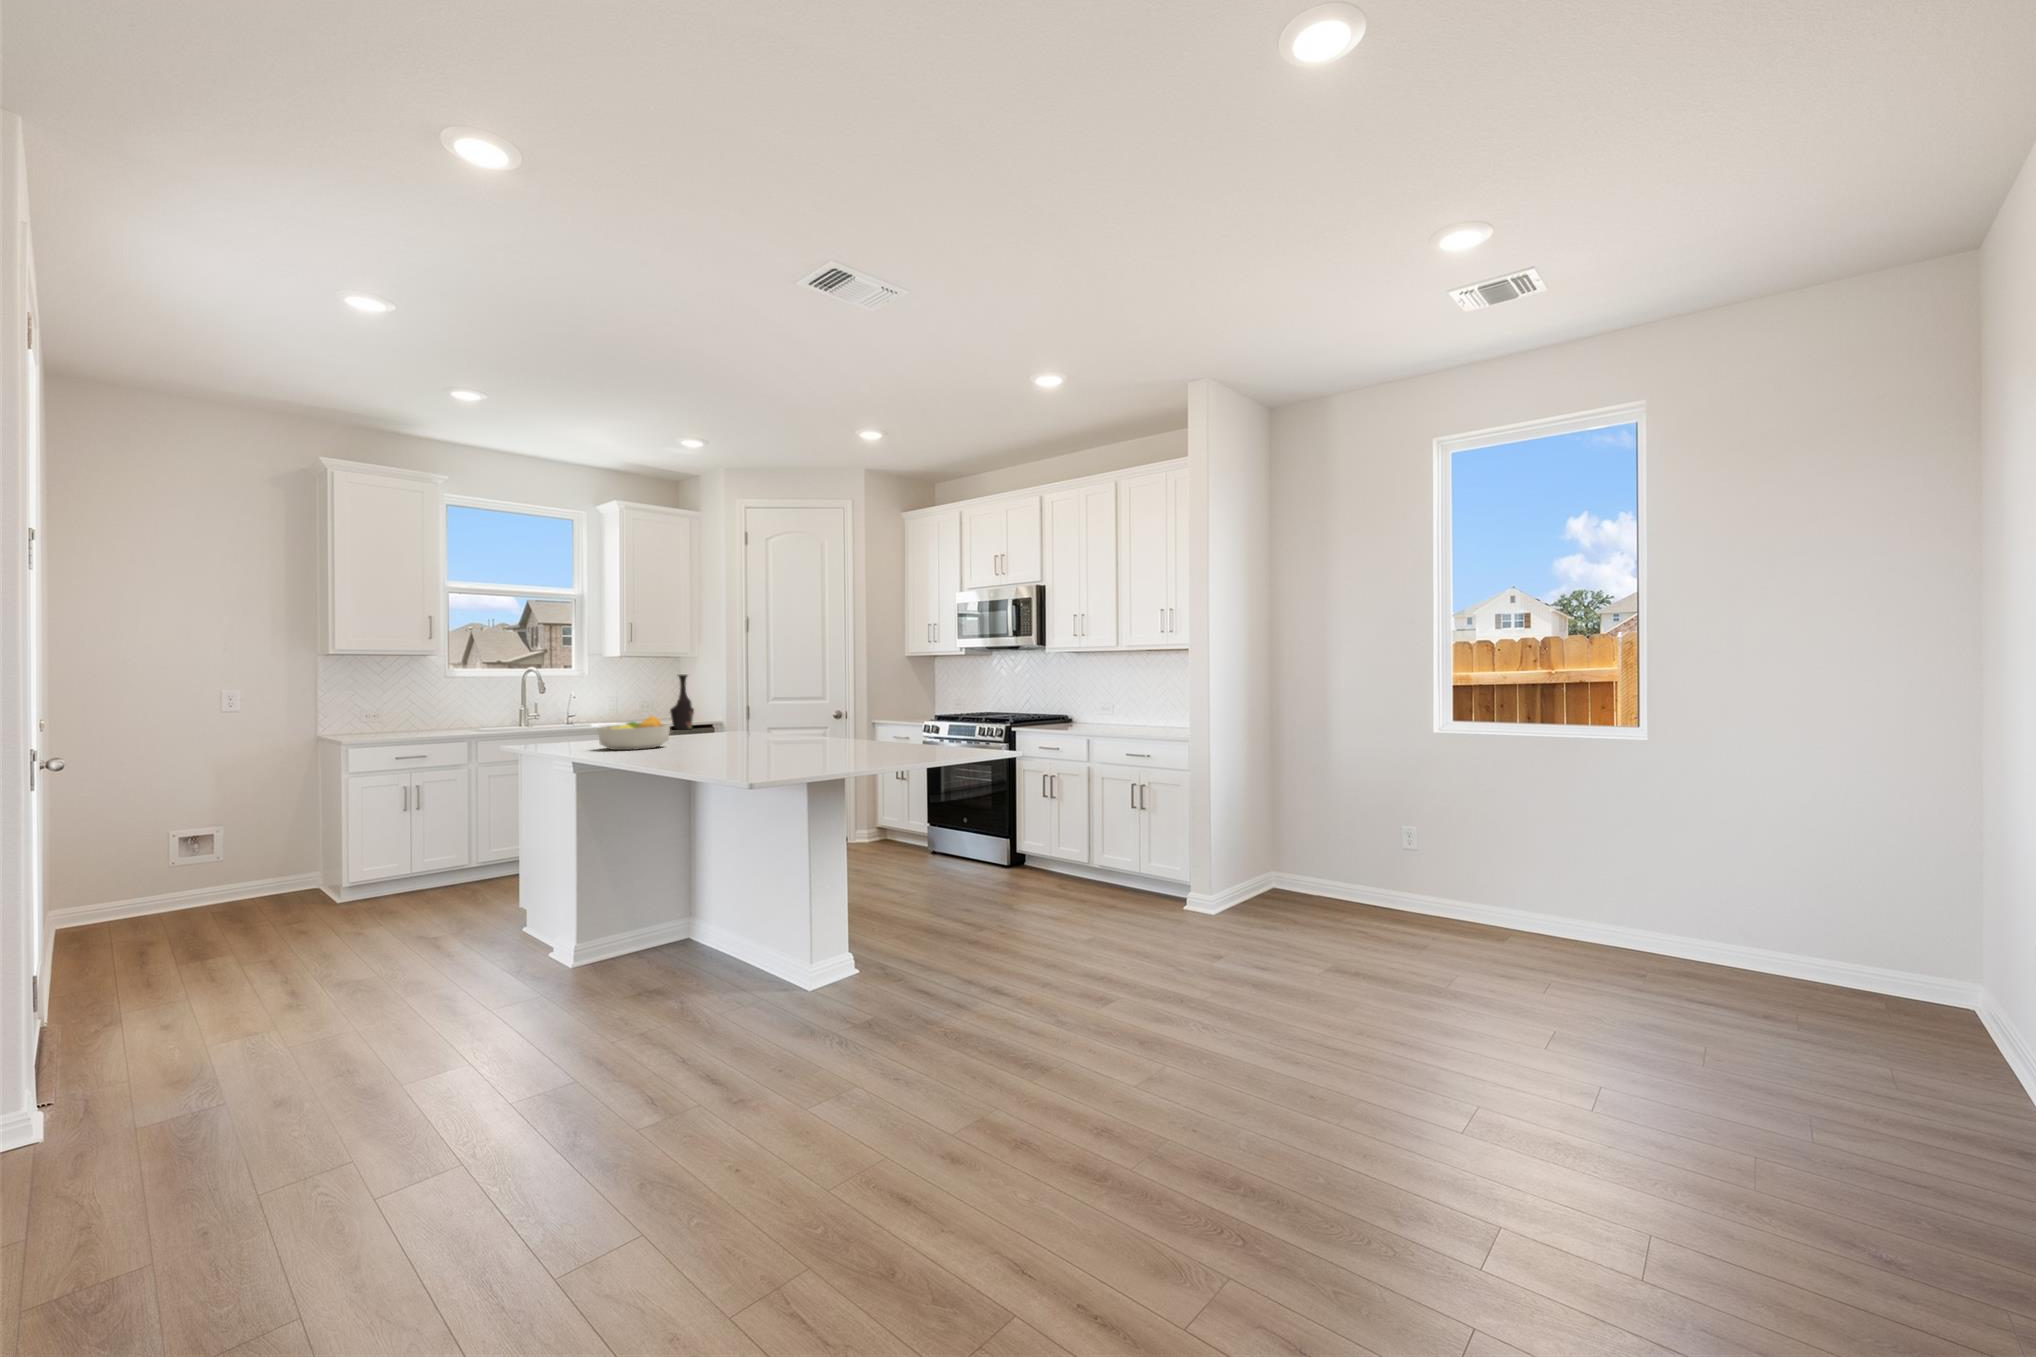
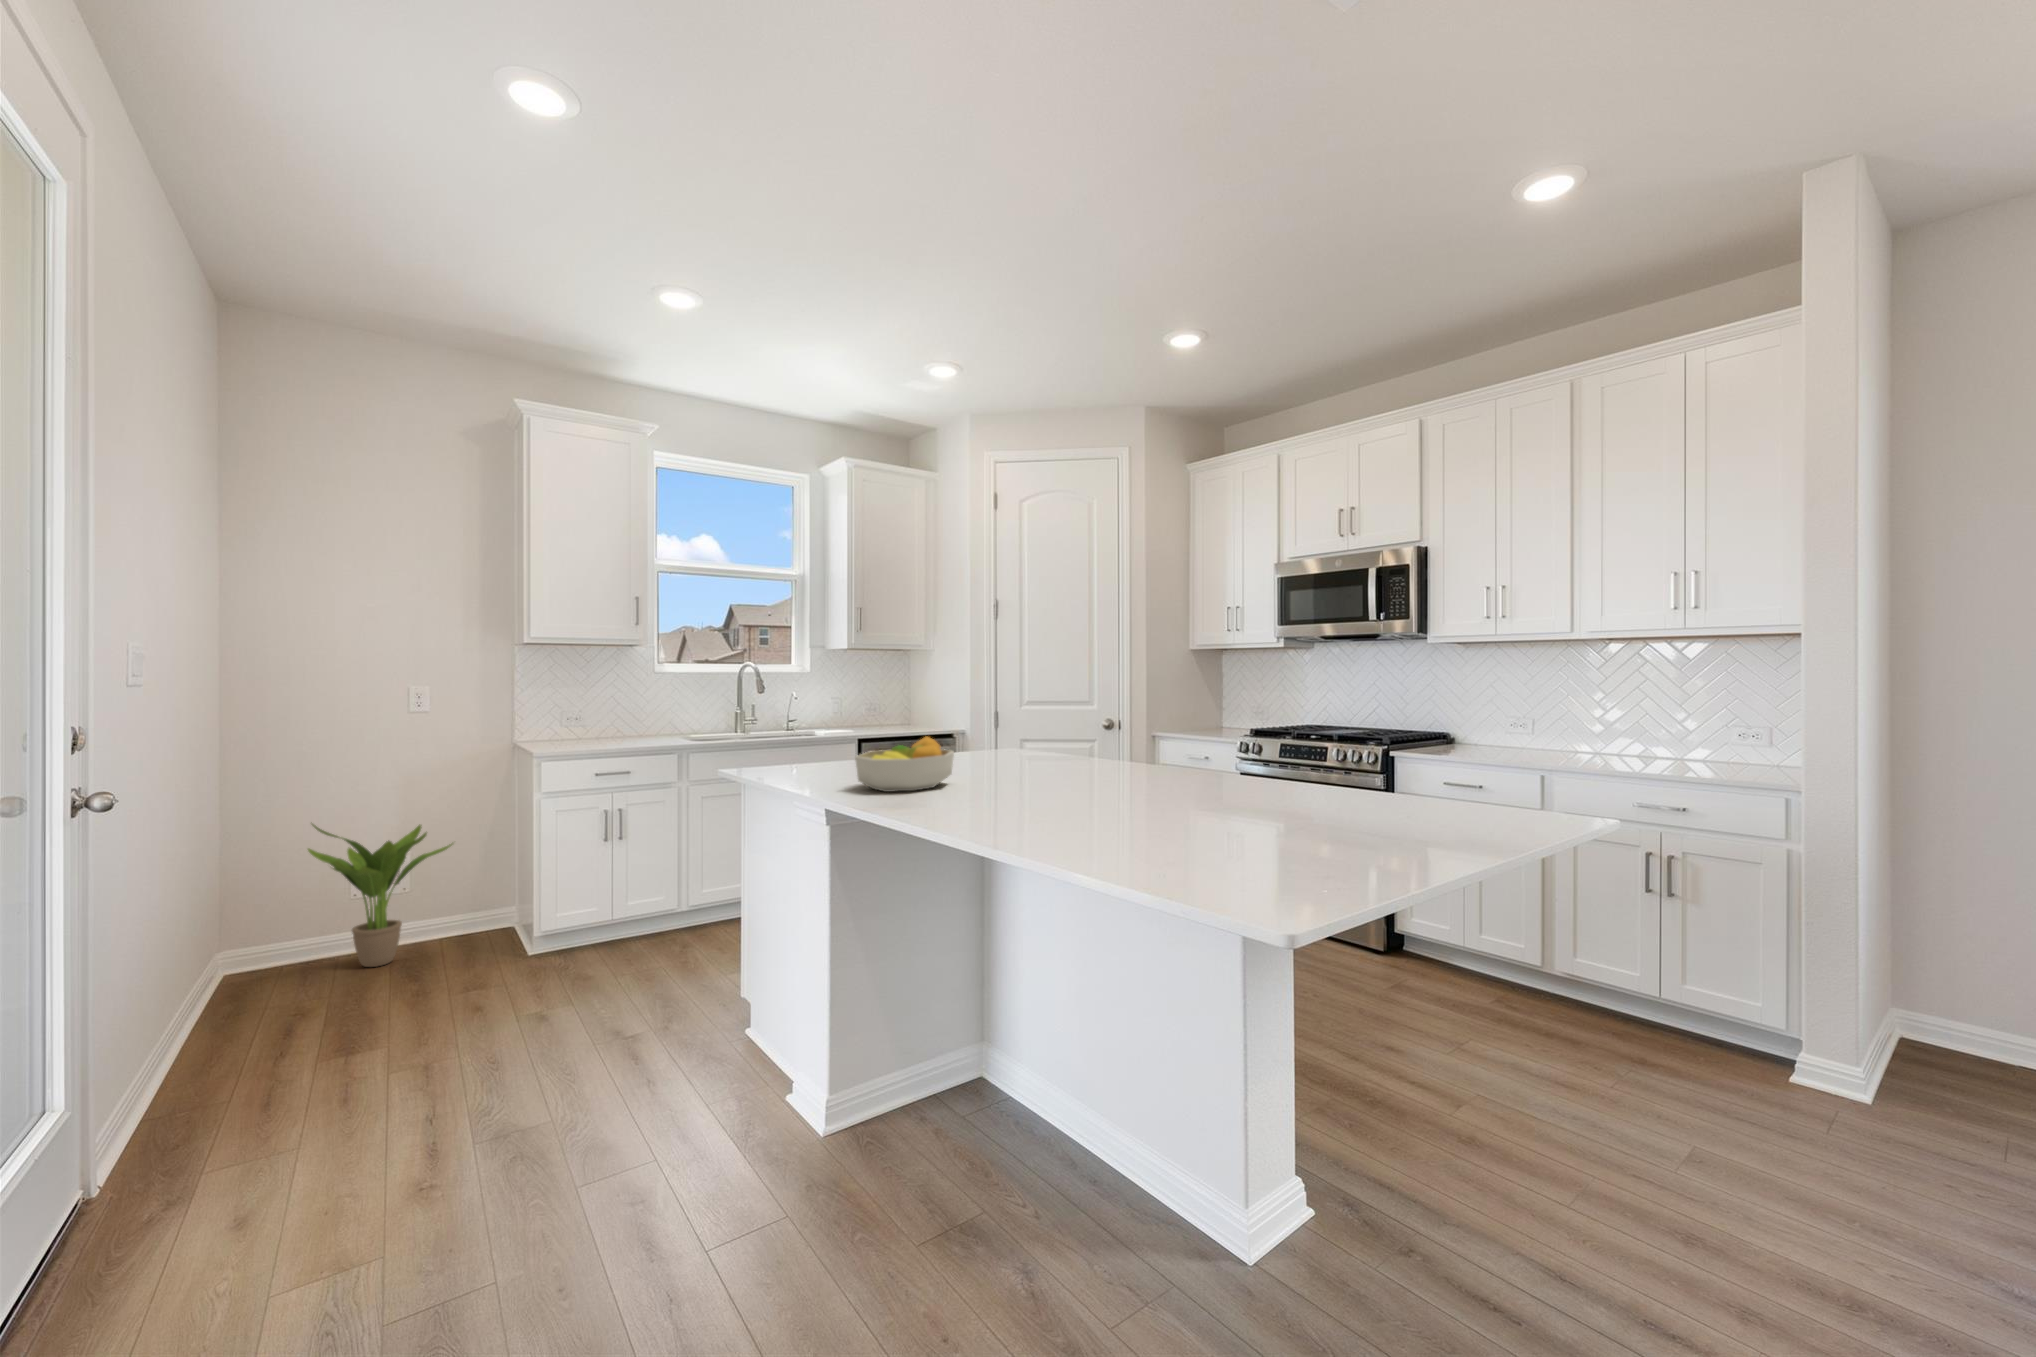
vase: present [670,674,694,730] -> none [915,669,944,741]
potted plant: none [136,797,268,915] -> present [308,824,452,967]

